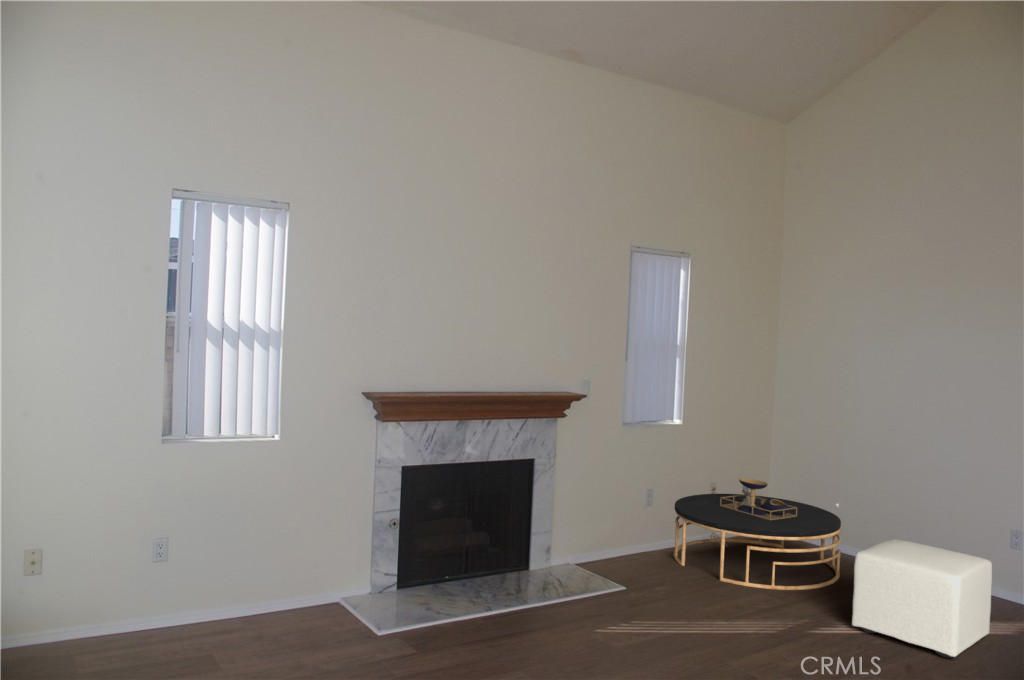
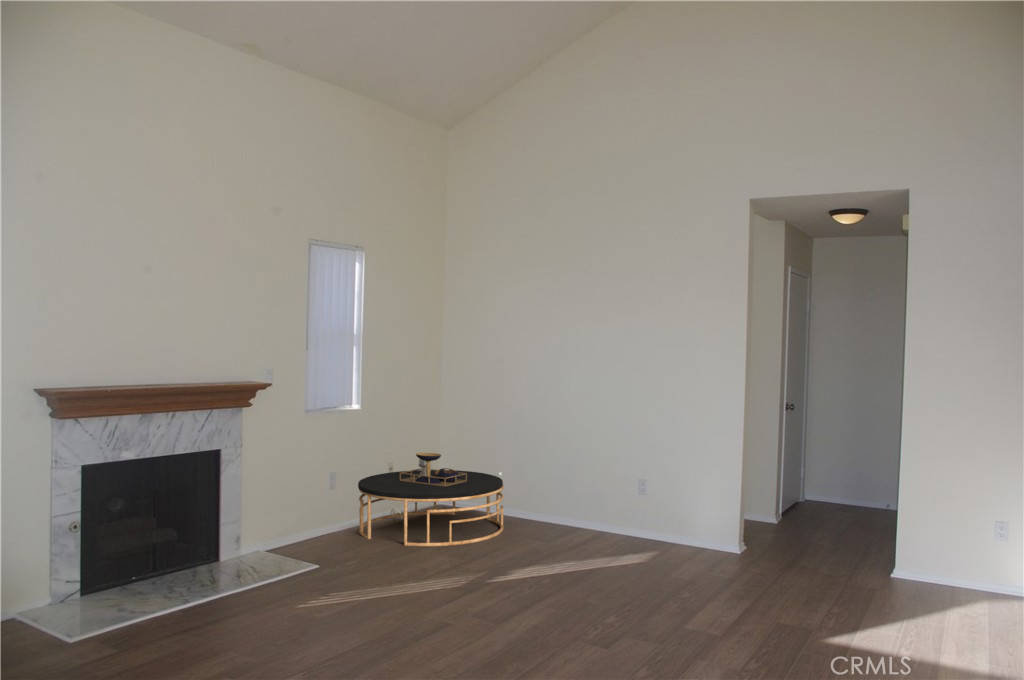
ottoman: present [852,539,992,657] -> none [516,486,615,570]

